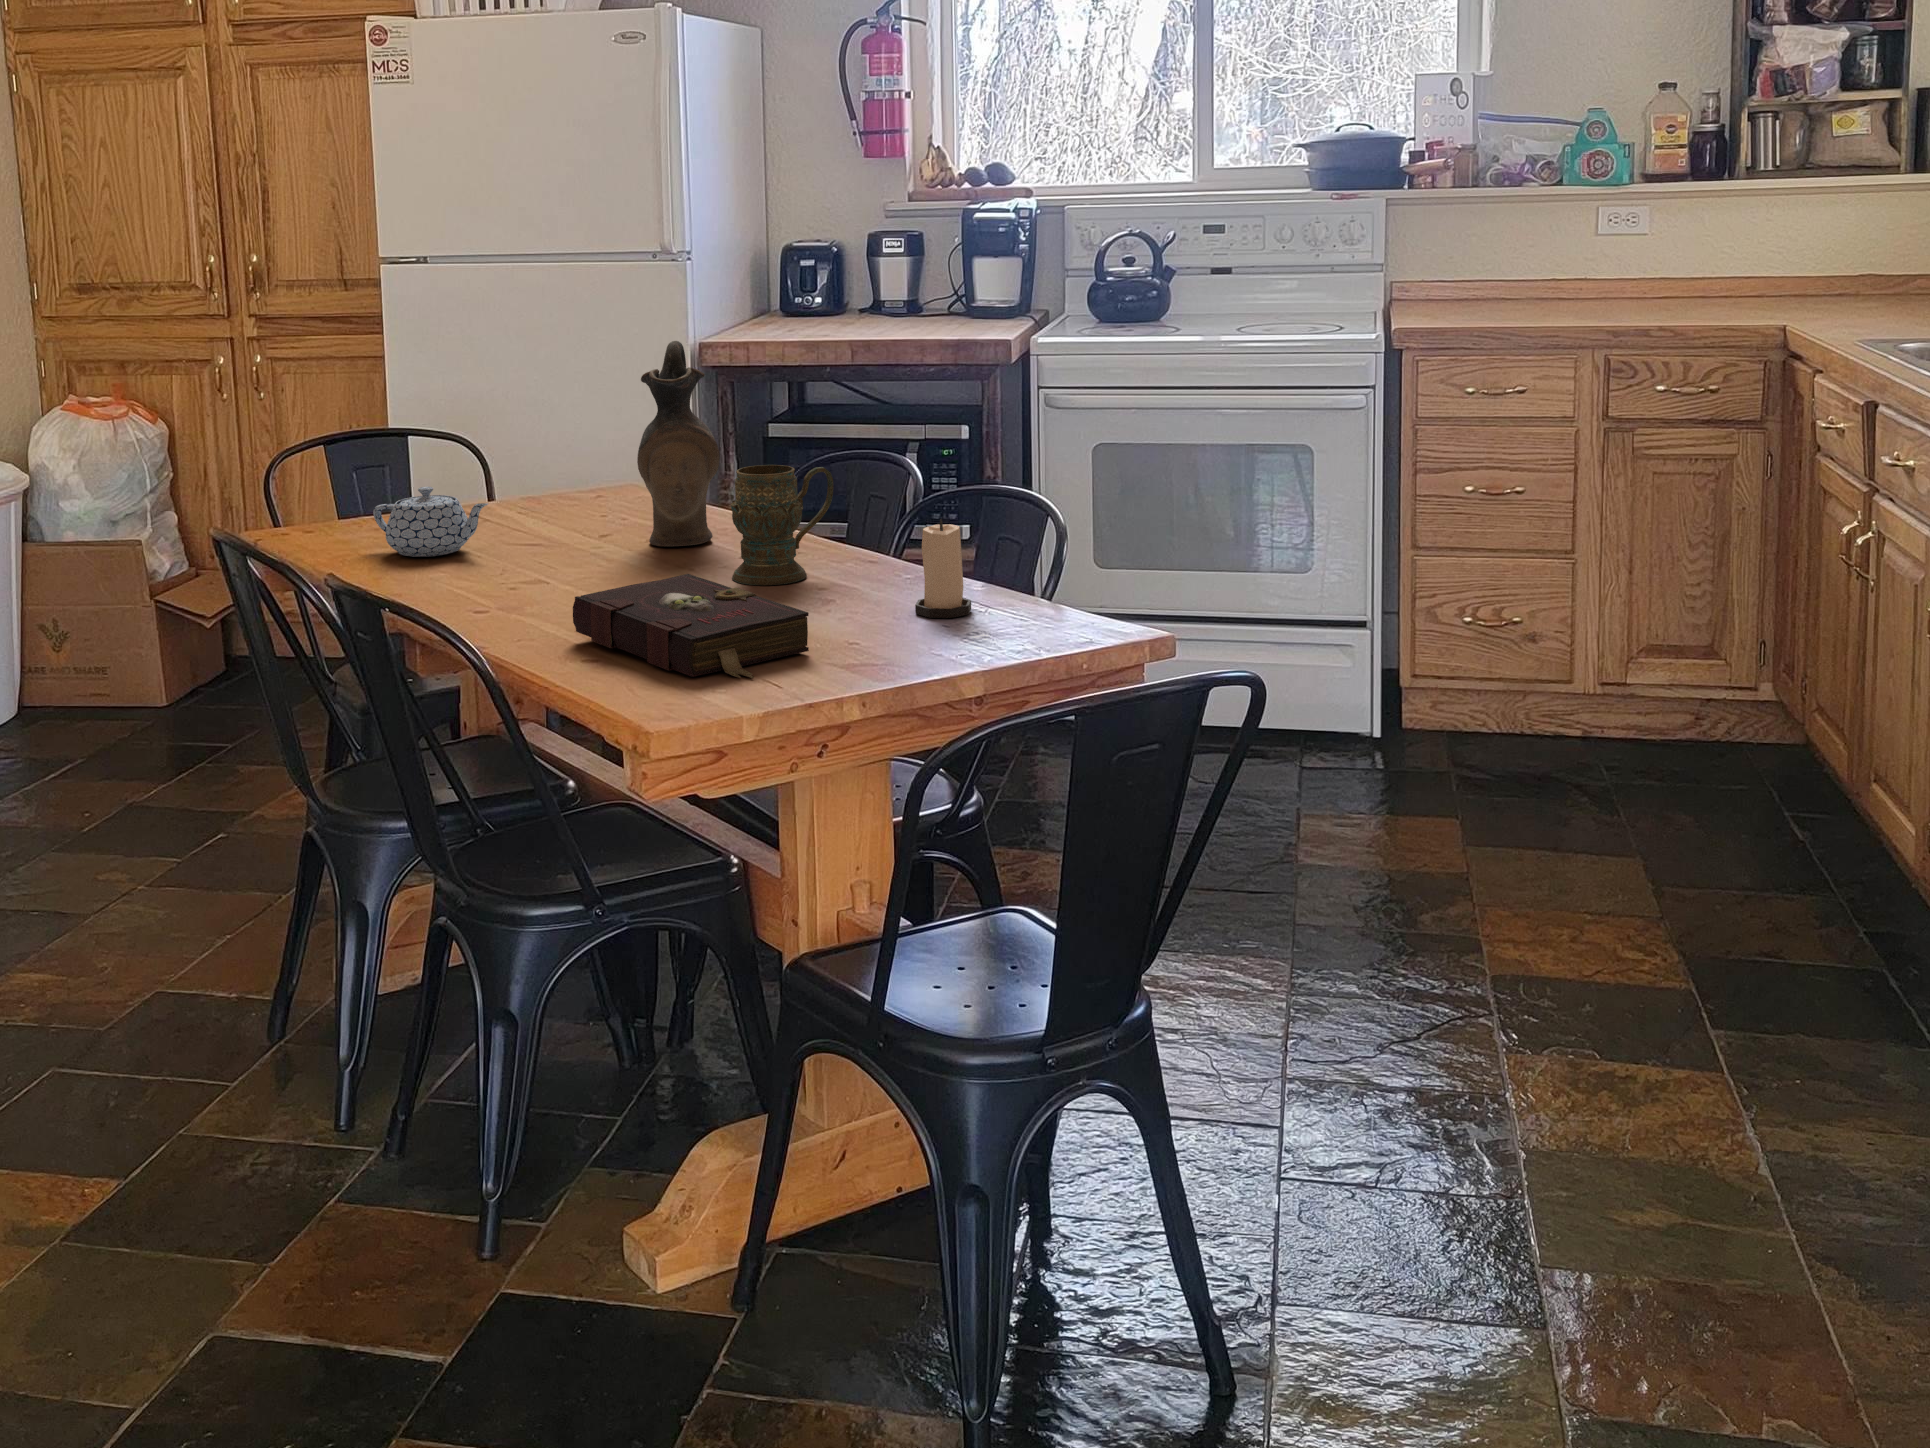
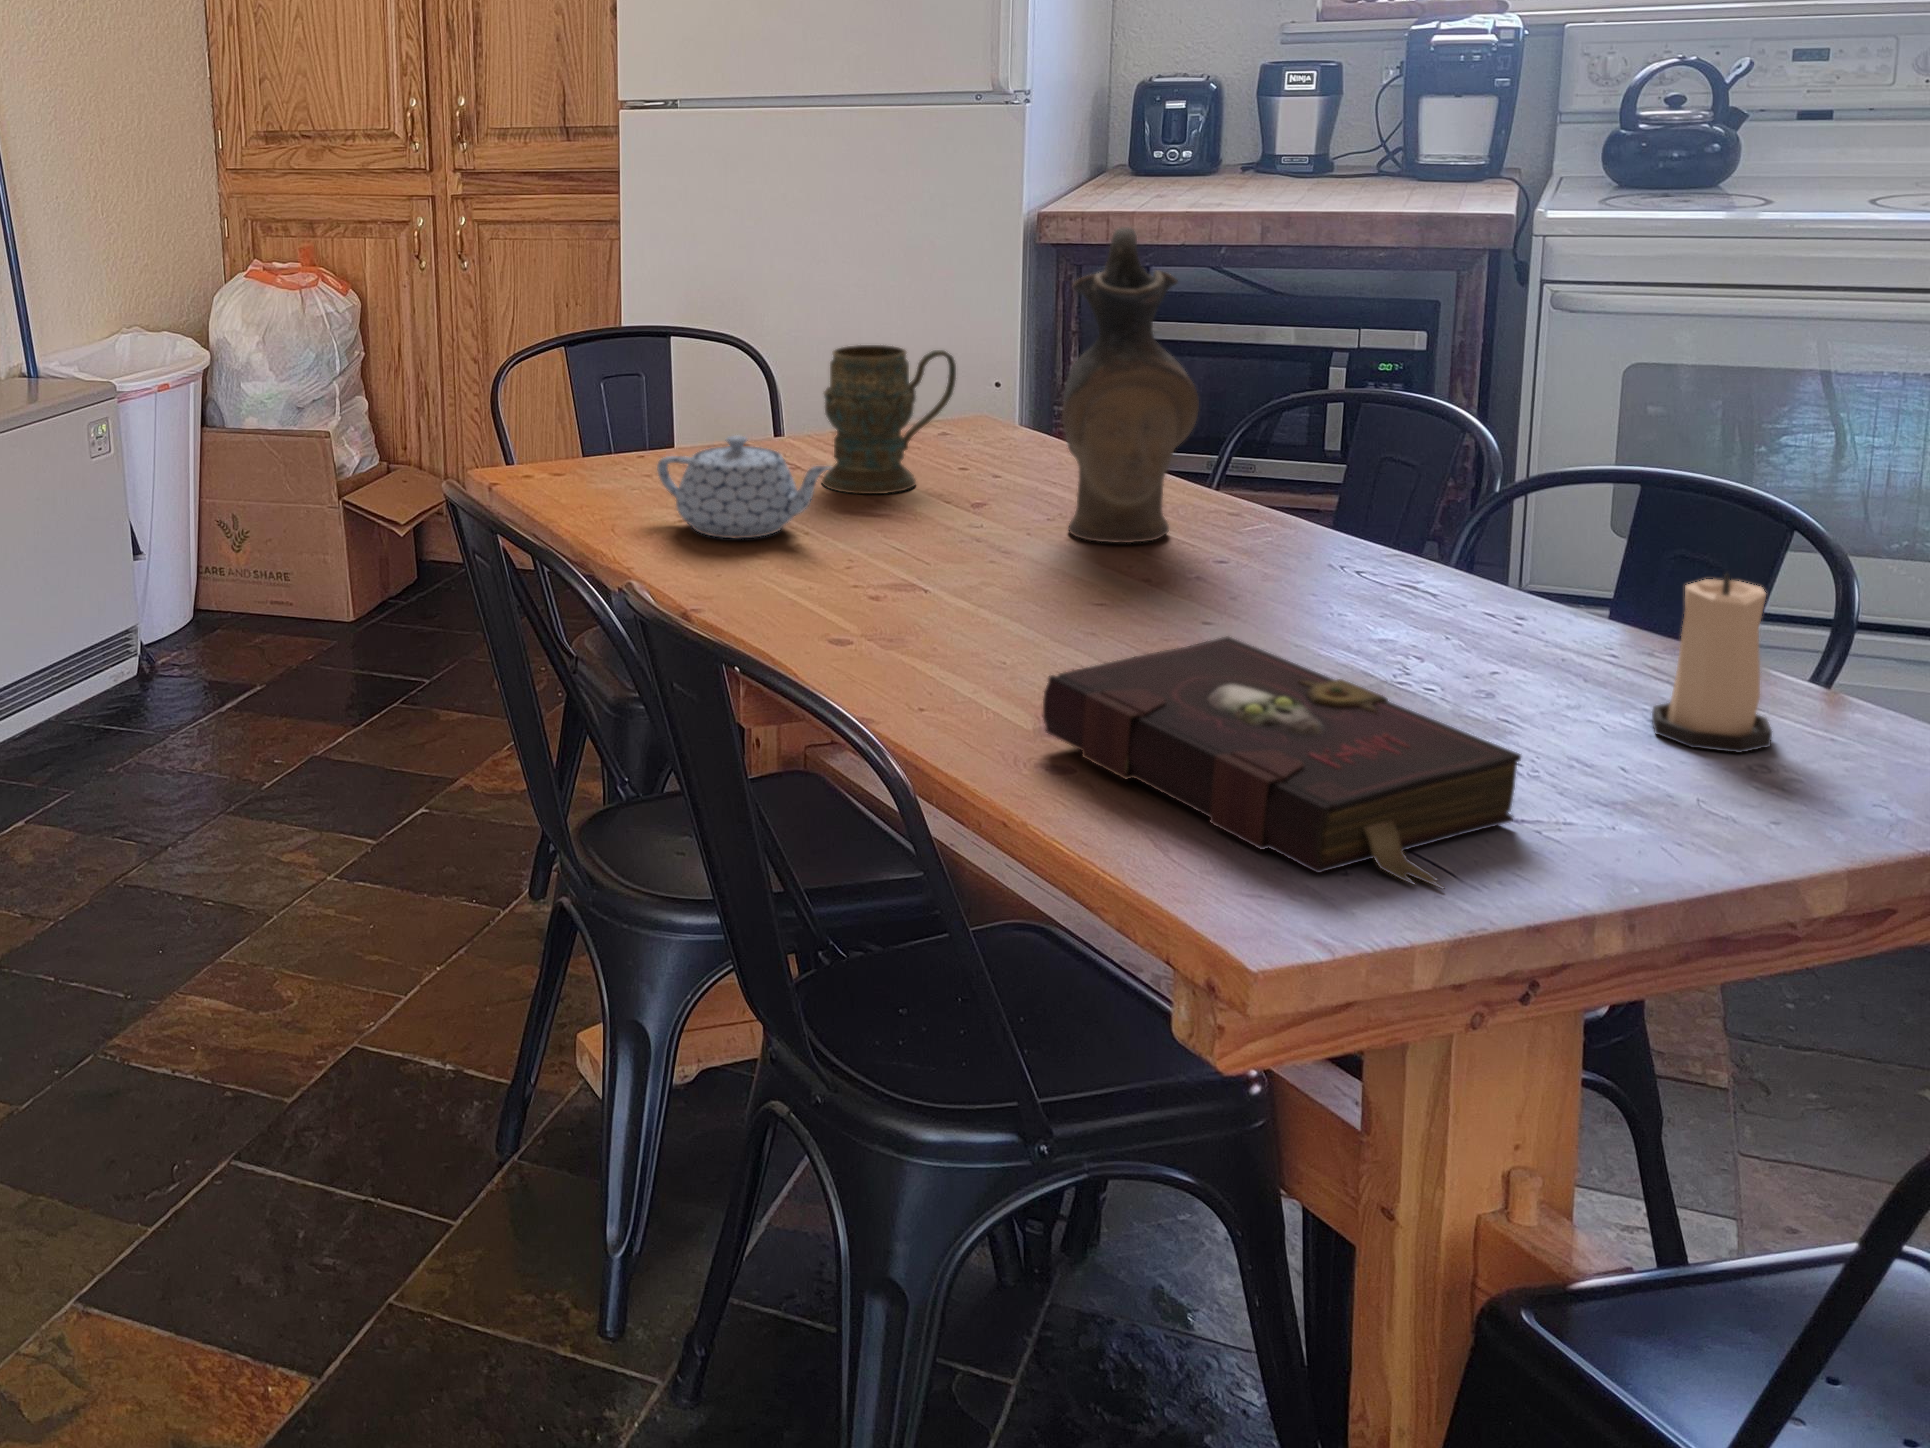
mug: present [731,465,833,585] -> present [822,345,956,494]

